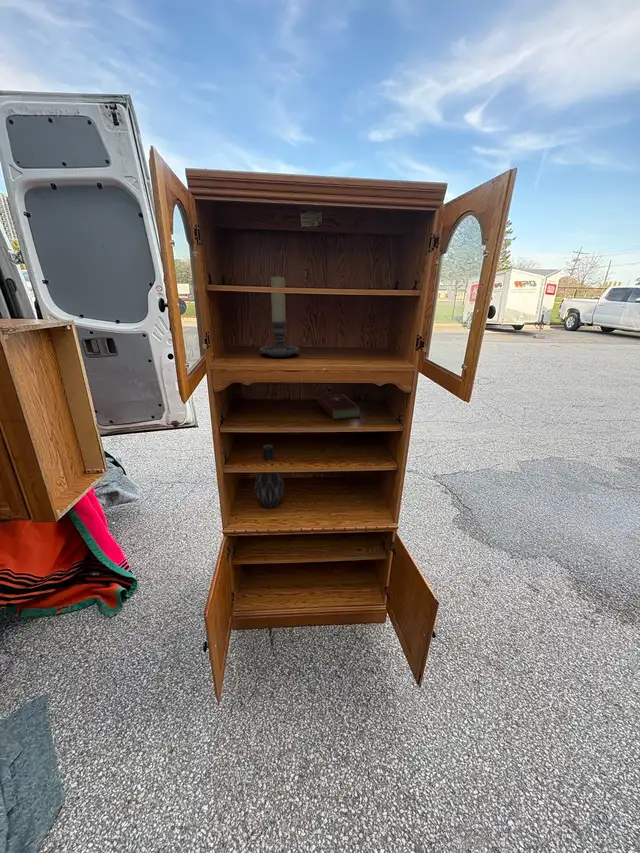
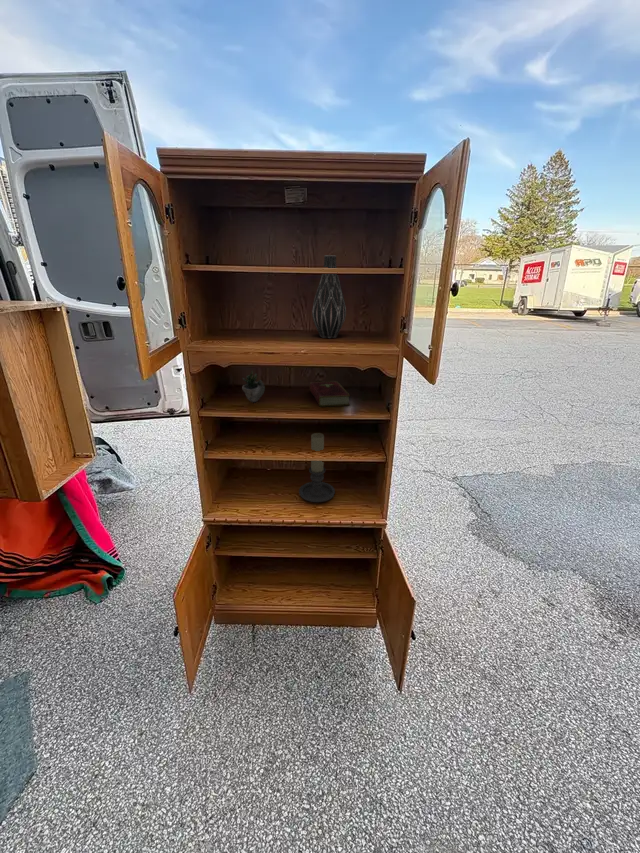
candle holder: present [260,275,299,357] -> present [299,433,335,502]
succulent plant: none [258,387,297,417] -> present [242,371,281,402]
vase: present [255,444,284,508] -> present [312,255,346,338]

